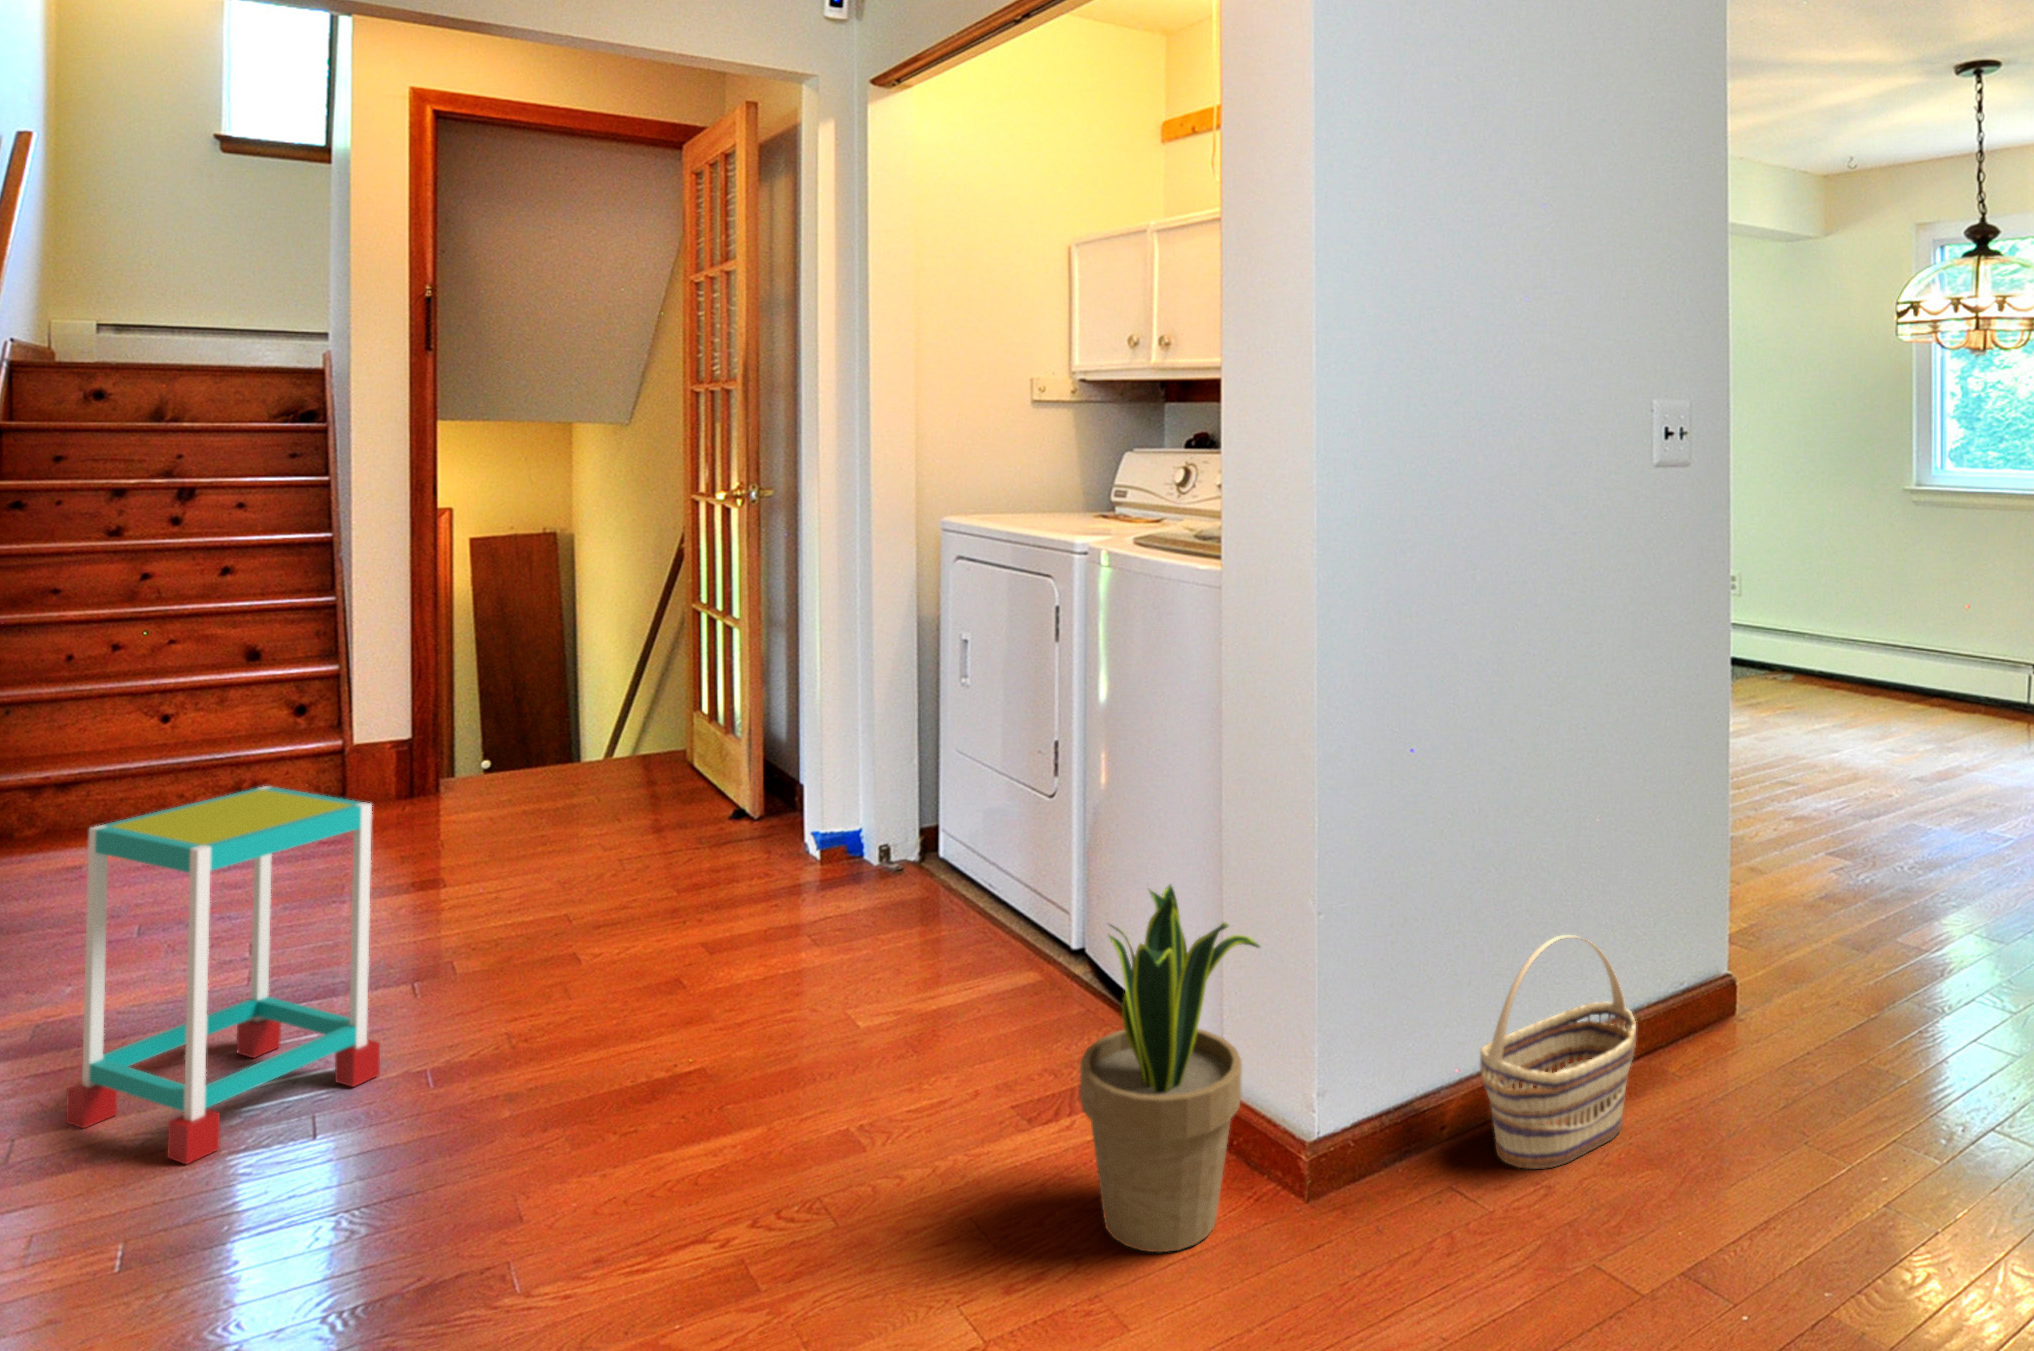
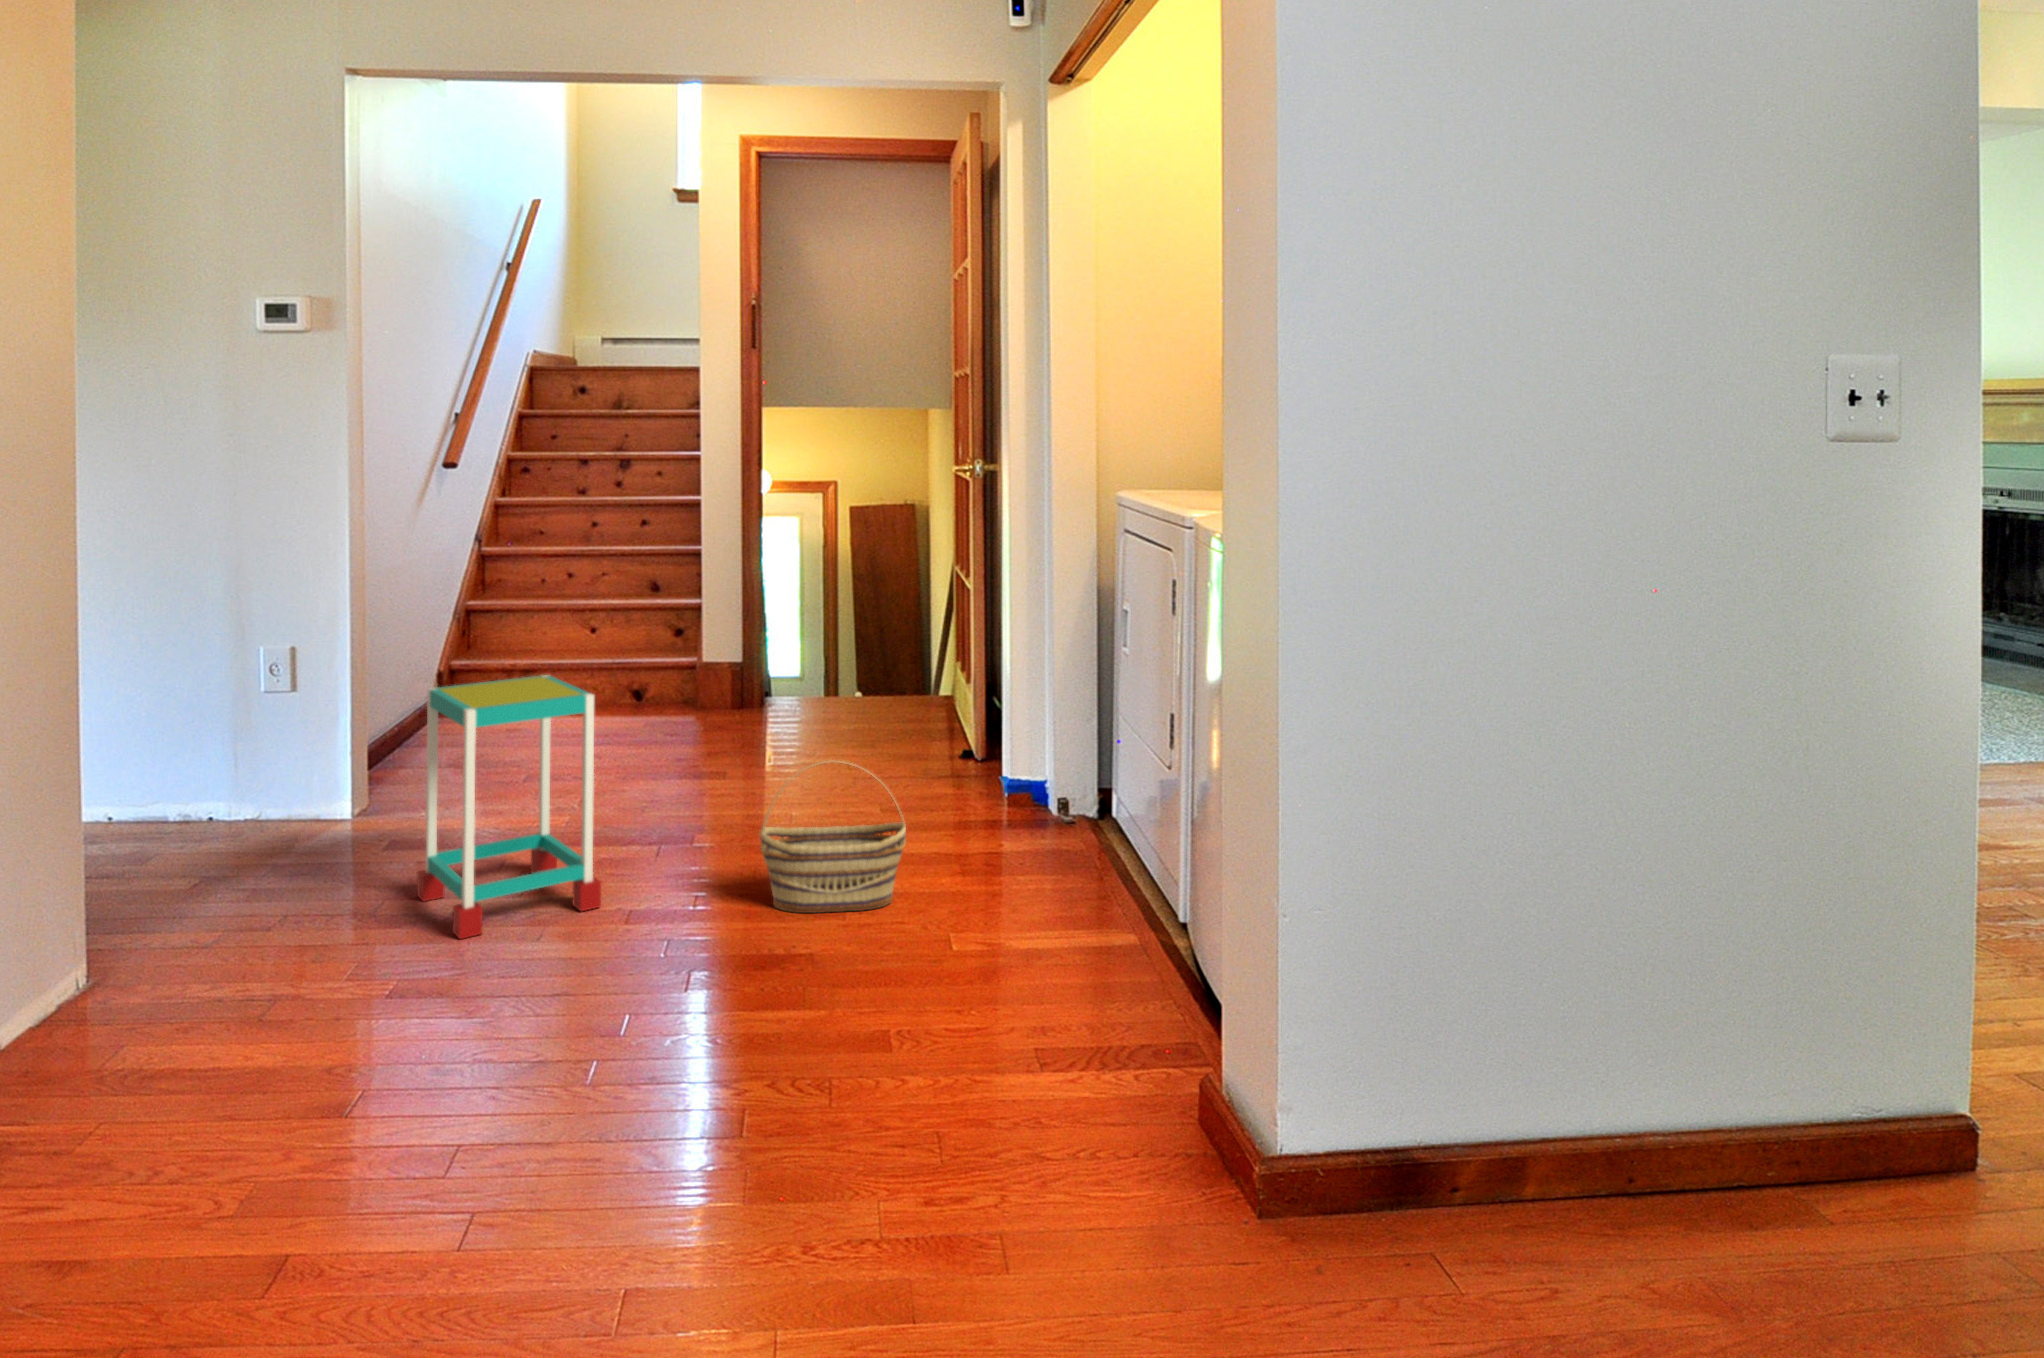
potted plant: present [1080,885,1259,1252] -> none [1022,853,1210,1214]
basket: present [1480,935,1636,1169] -> present [760,760,906,913]

